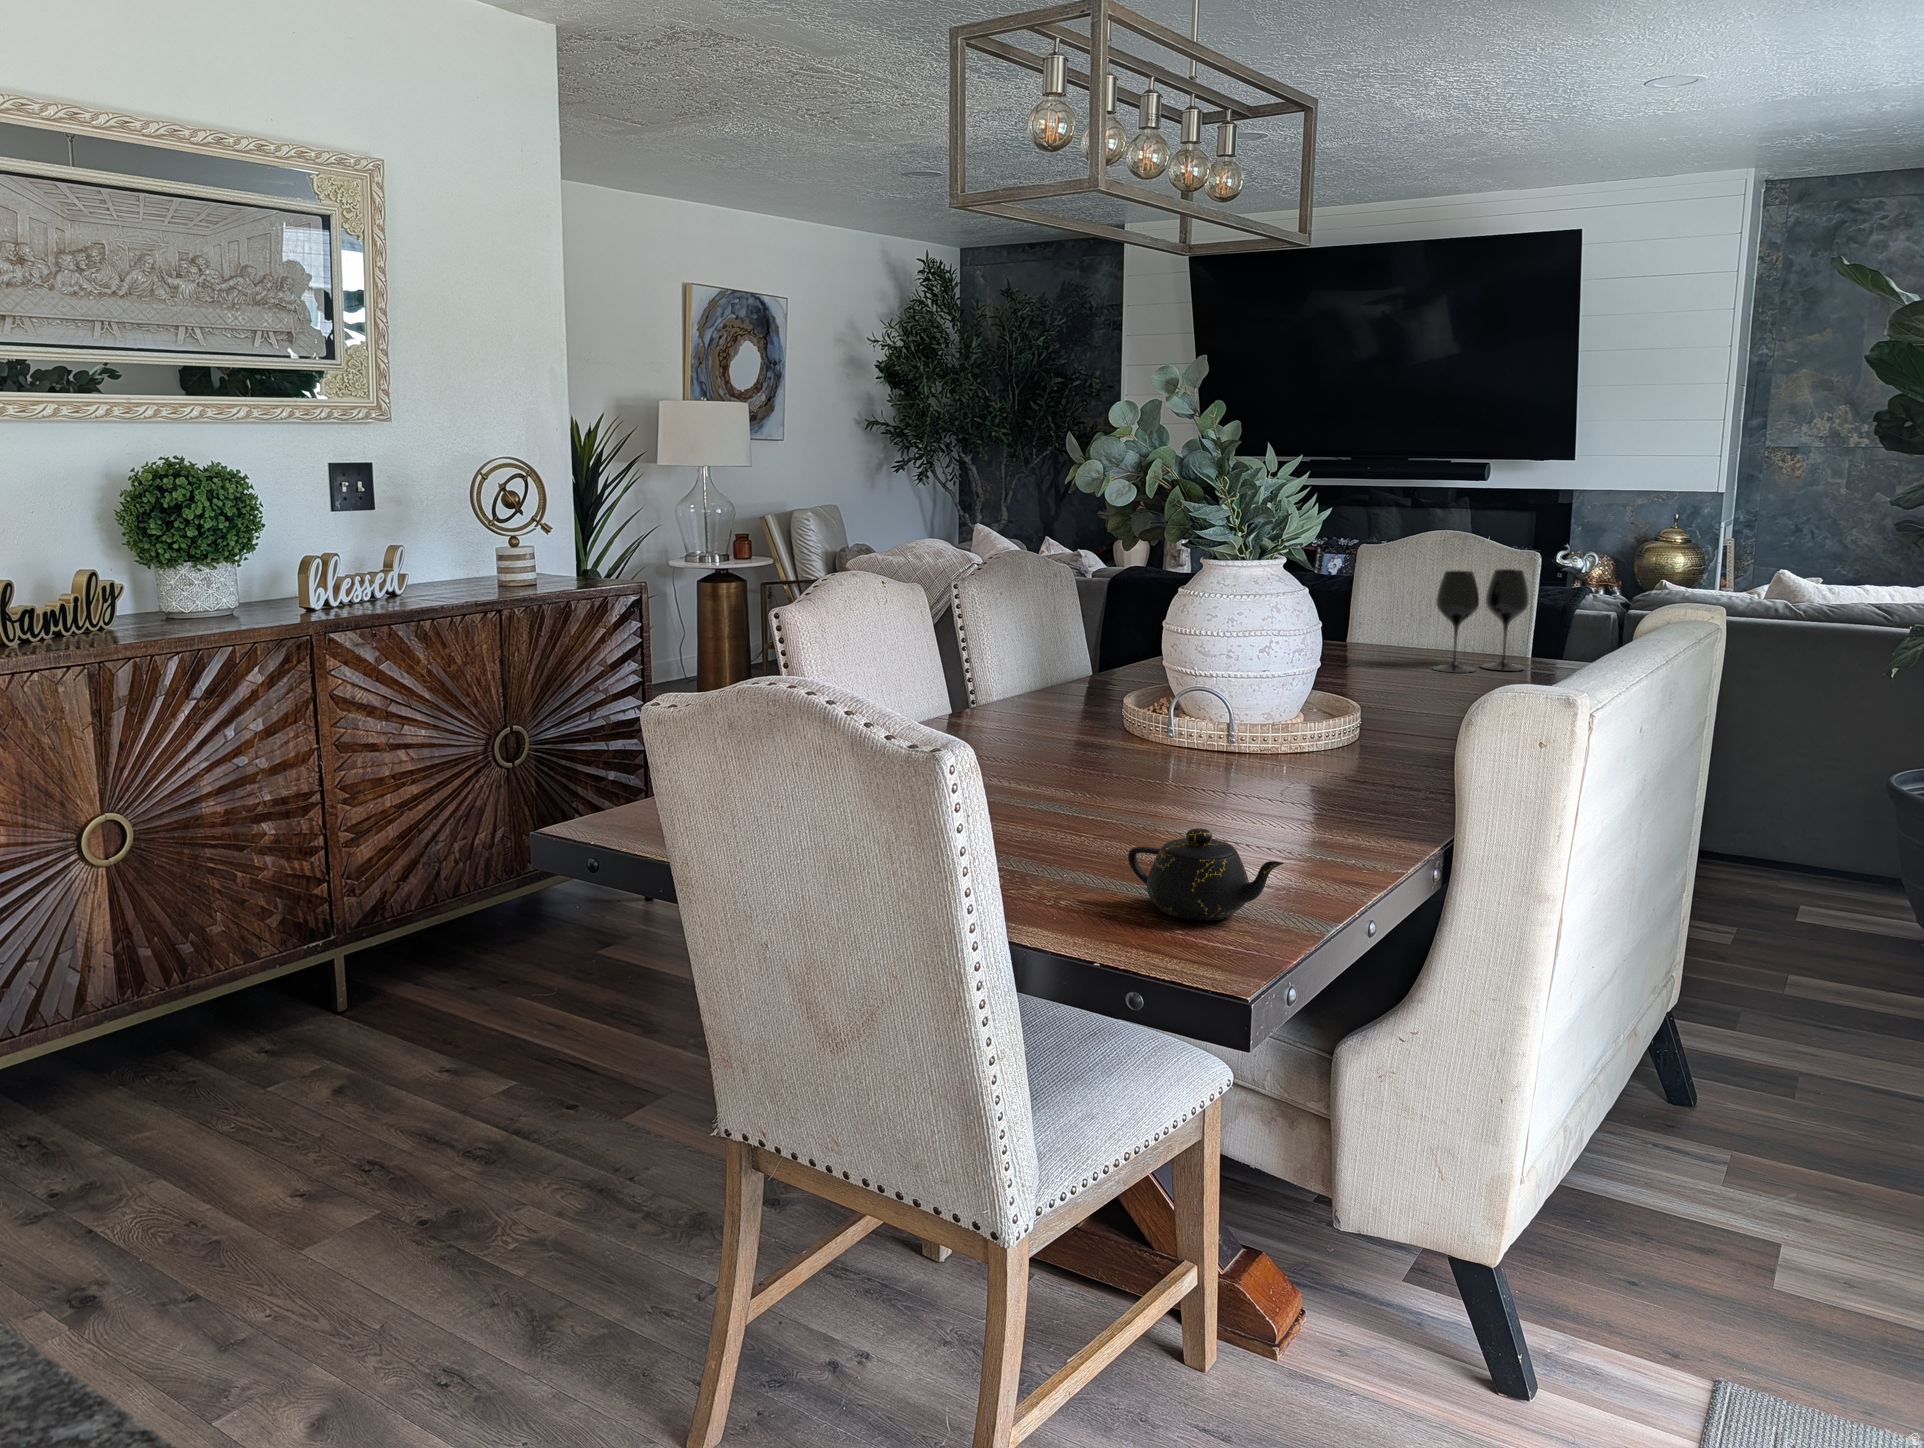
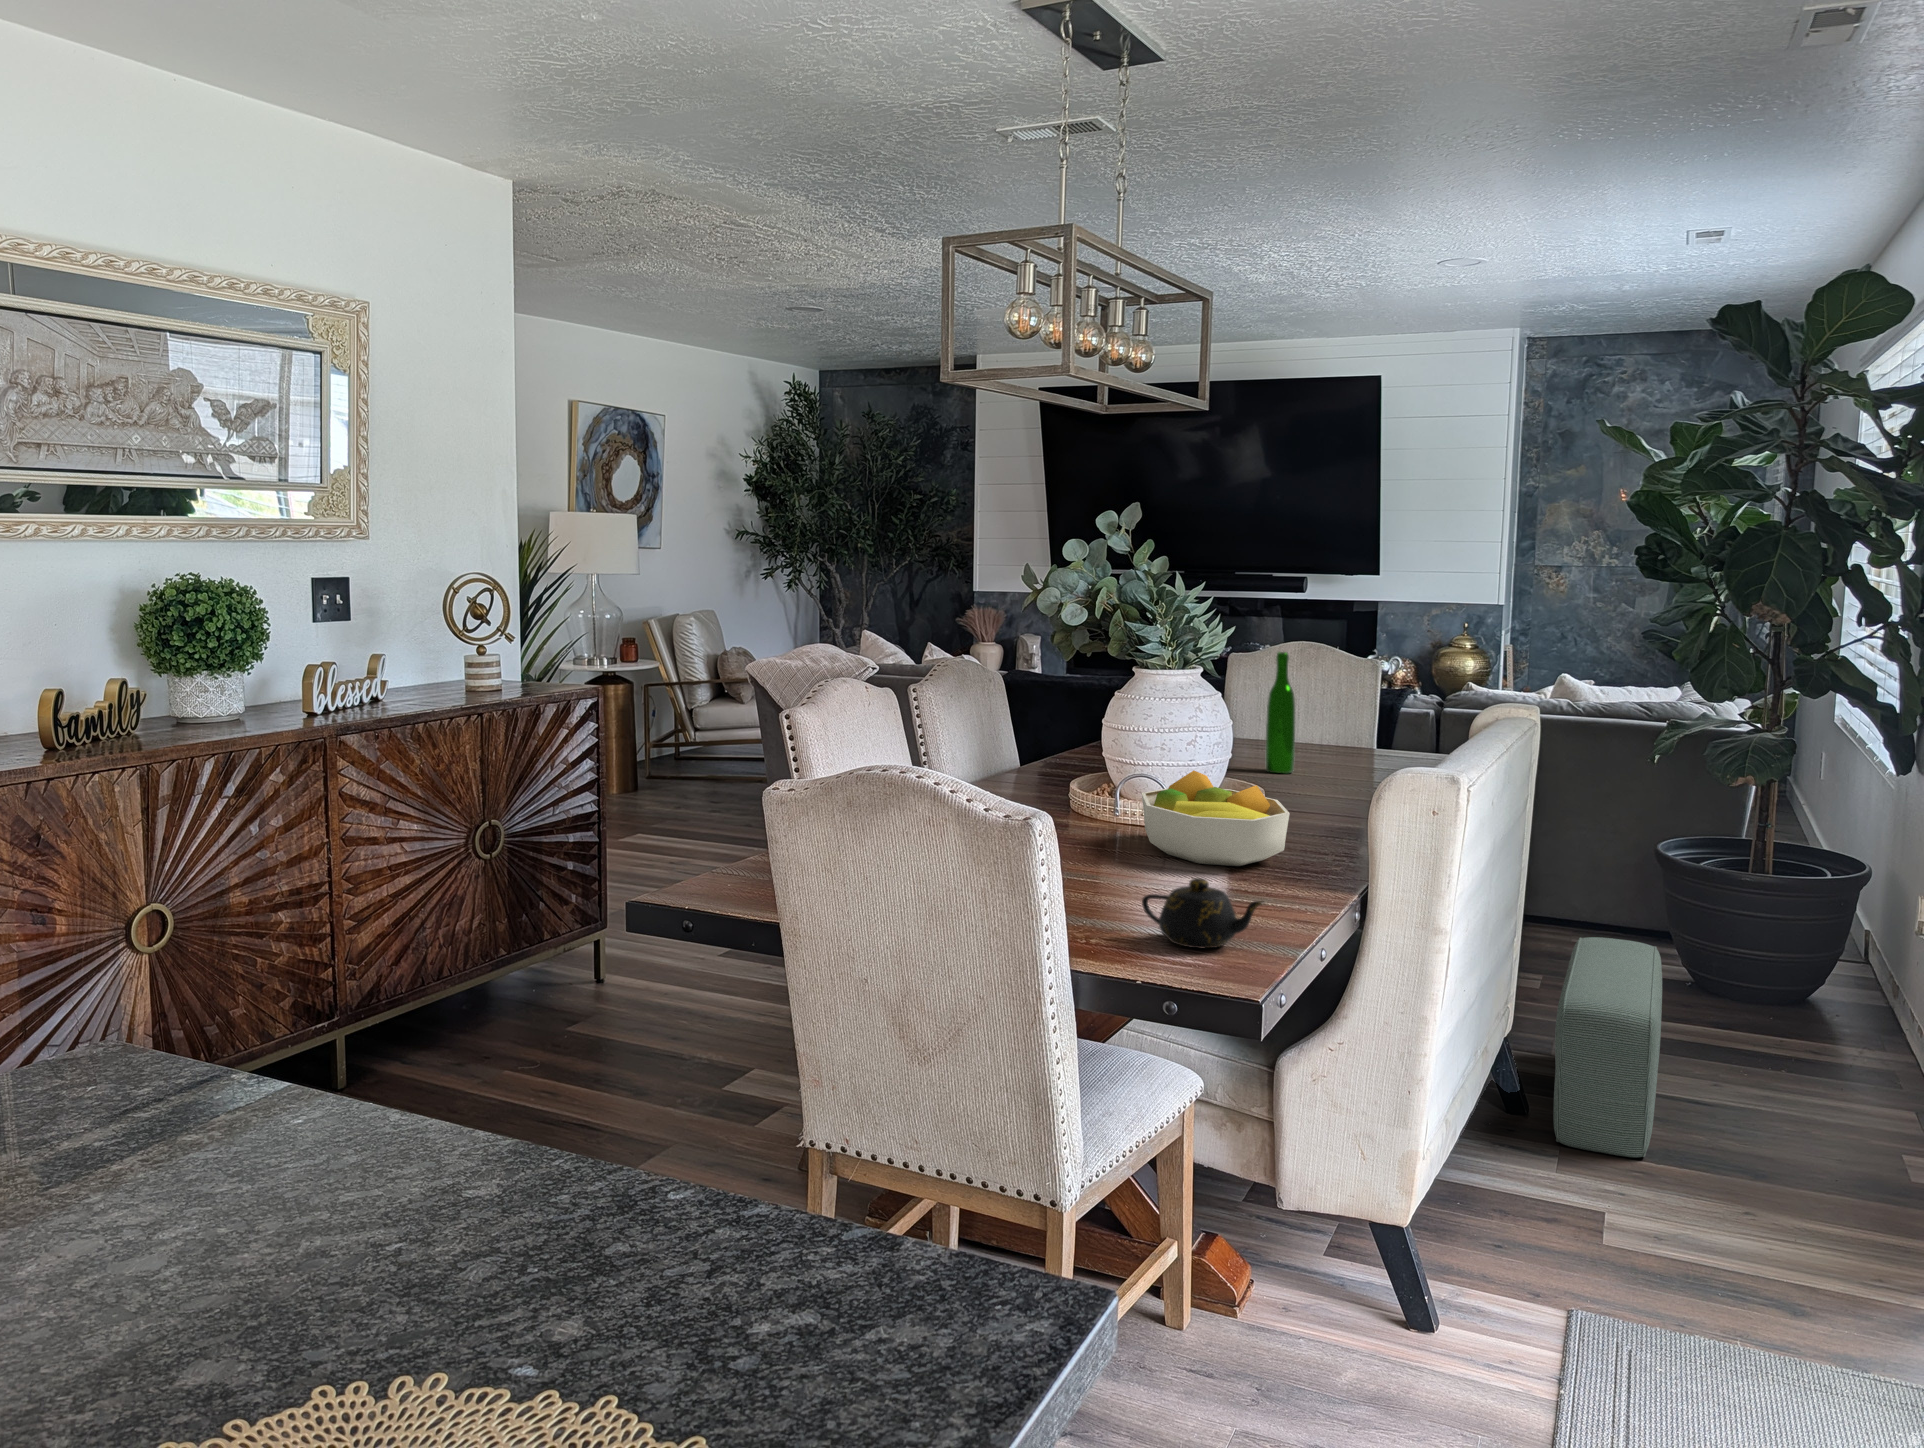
wine bottle: none [1382,541,1420,685] -> present [1265,652,1295,773]
wine glass: present [1433,569,1529,673] -> none [1301,675,1378,763]
fruit bowl: none [1188,683,1365,804] -> present [1142,770,1290,866]
pouf: none [1721,888,1875,1167] -> present [1554,937,1662,1157]

